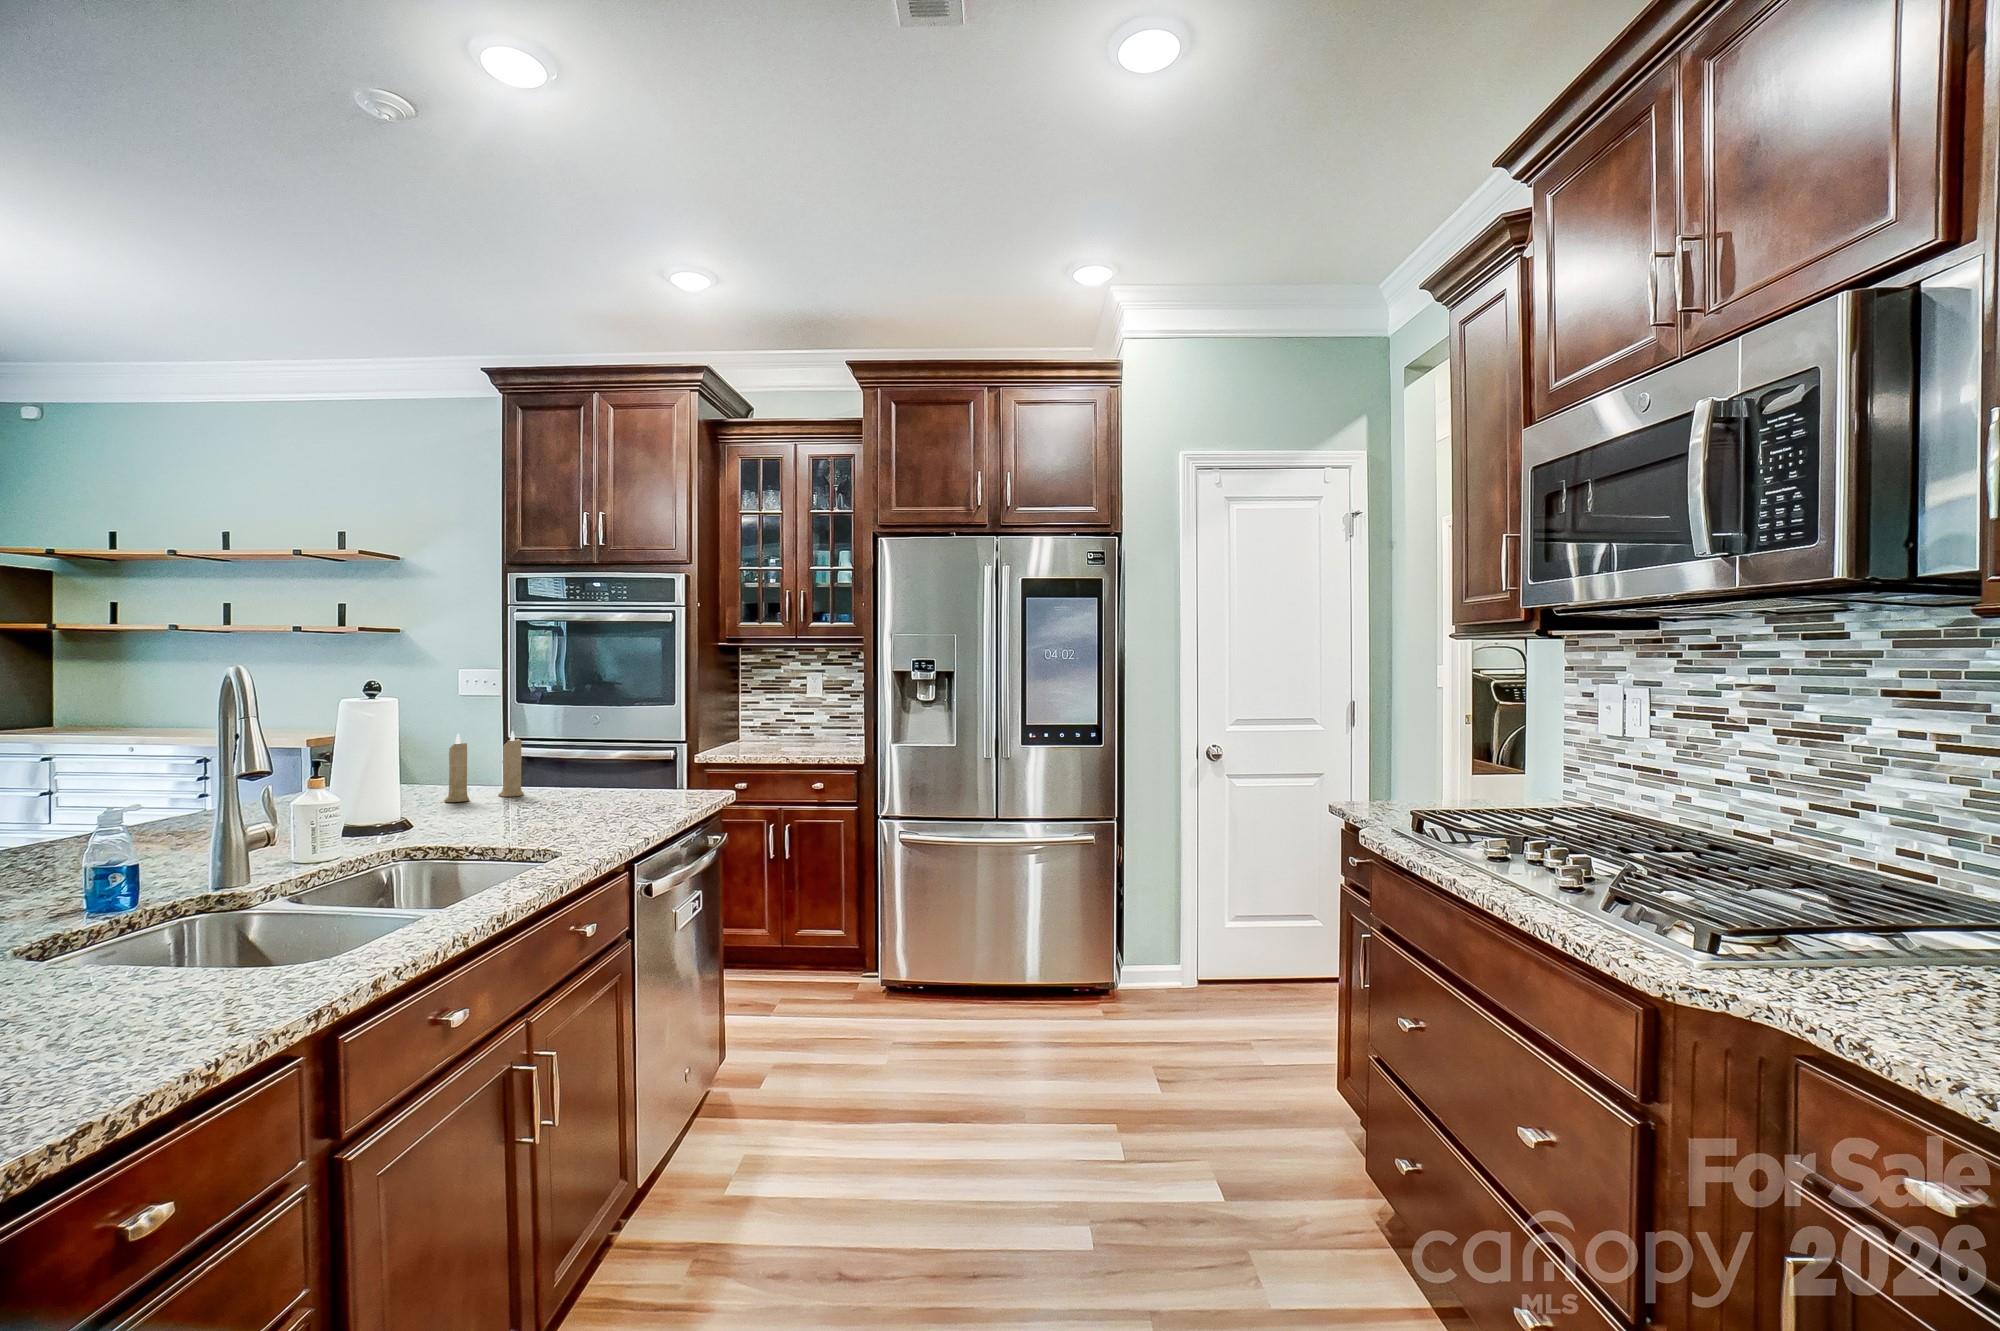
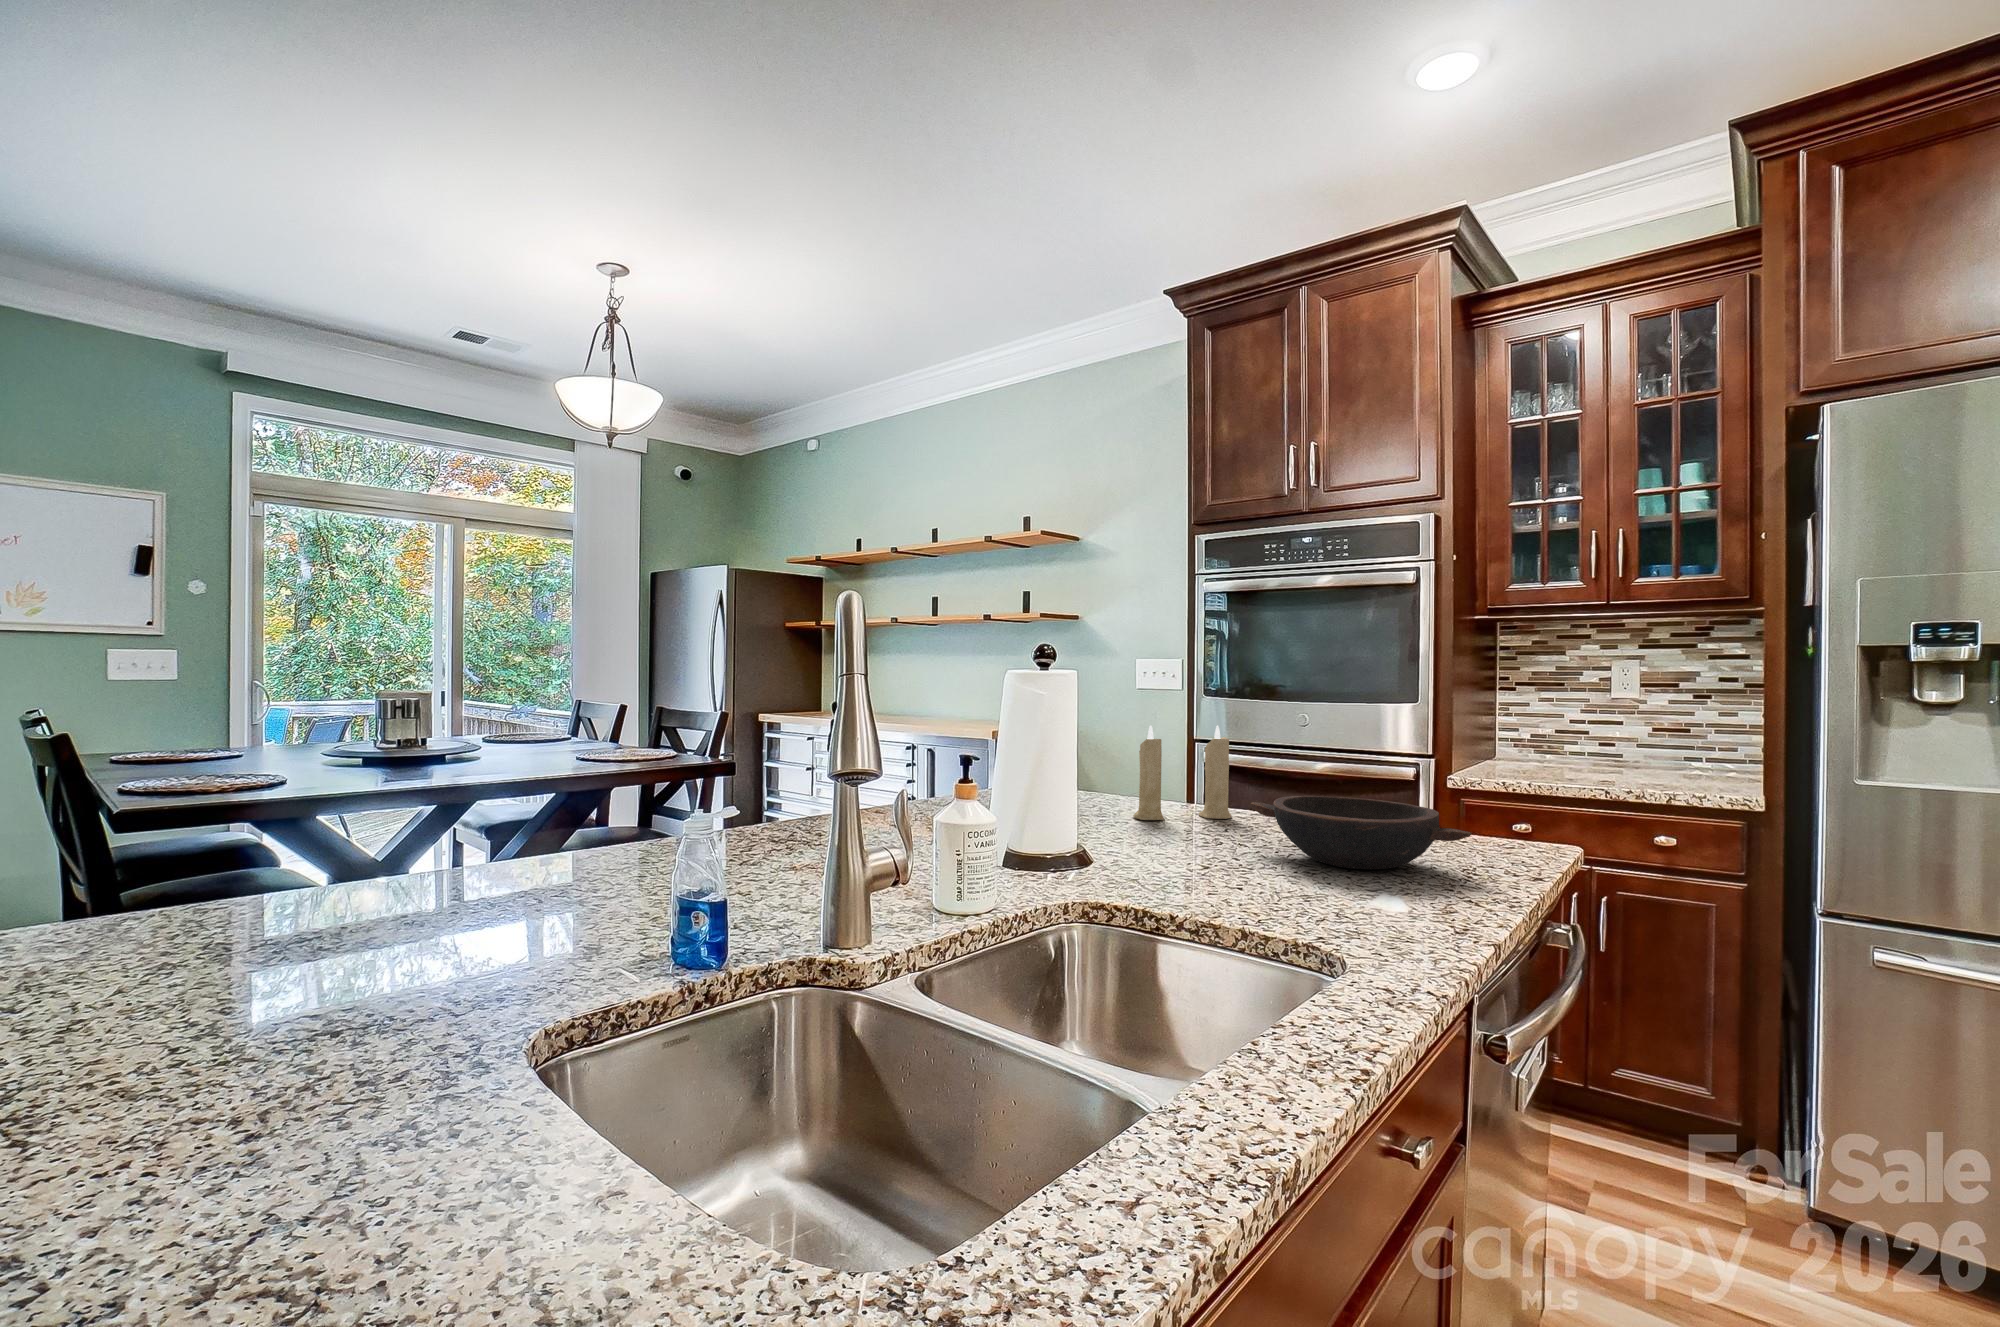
bowl: none [531,772,662,813] -> present [1251,796,1471,869]

